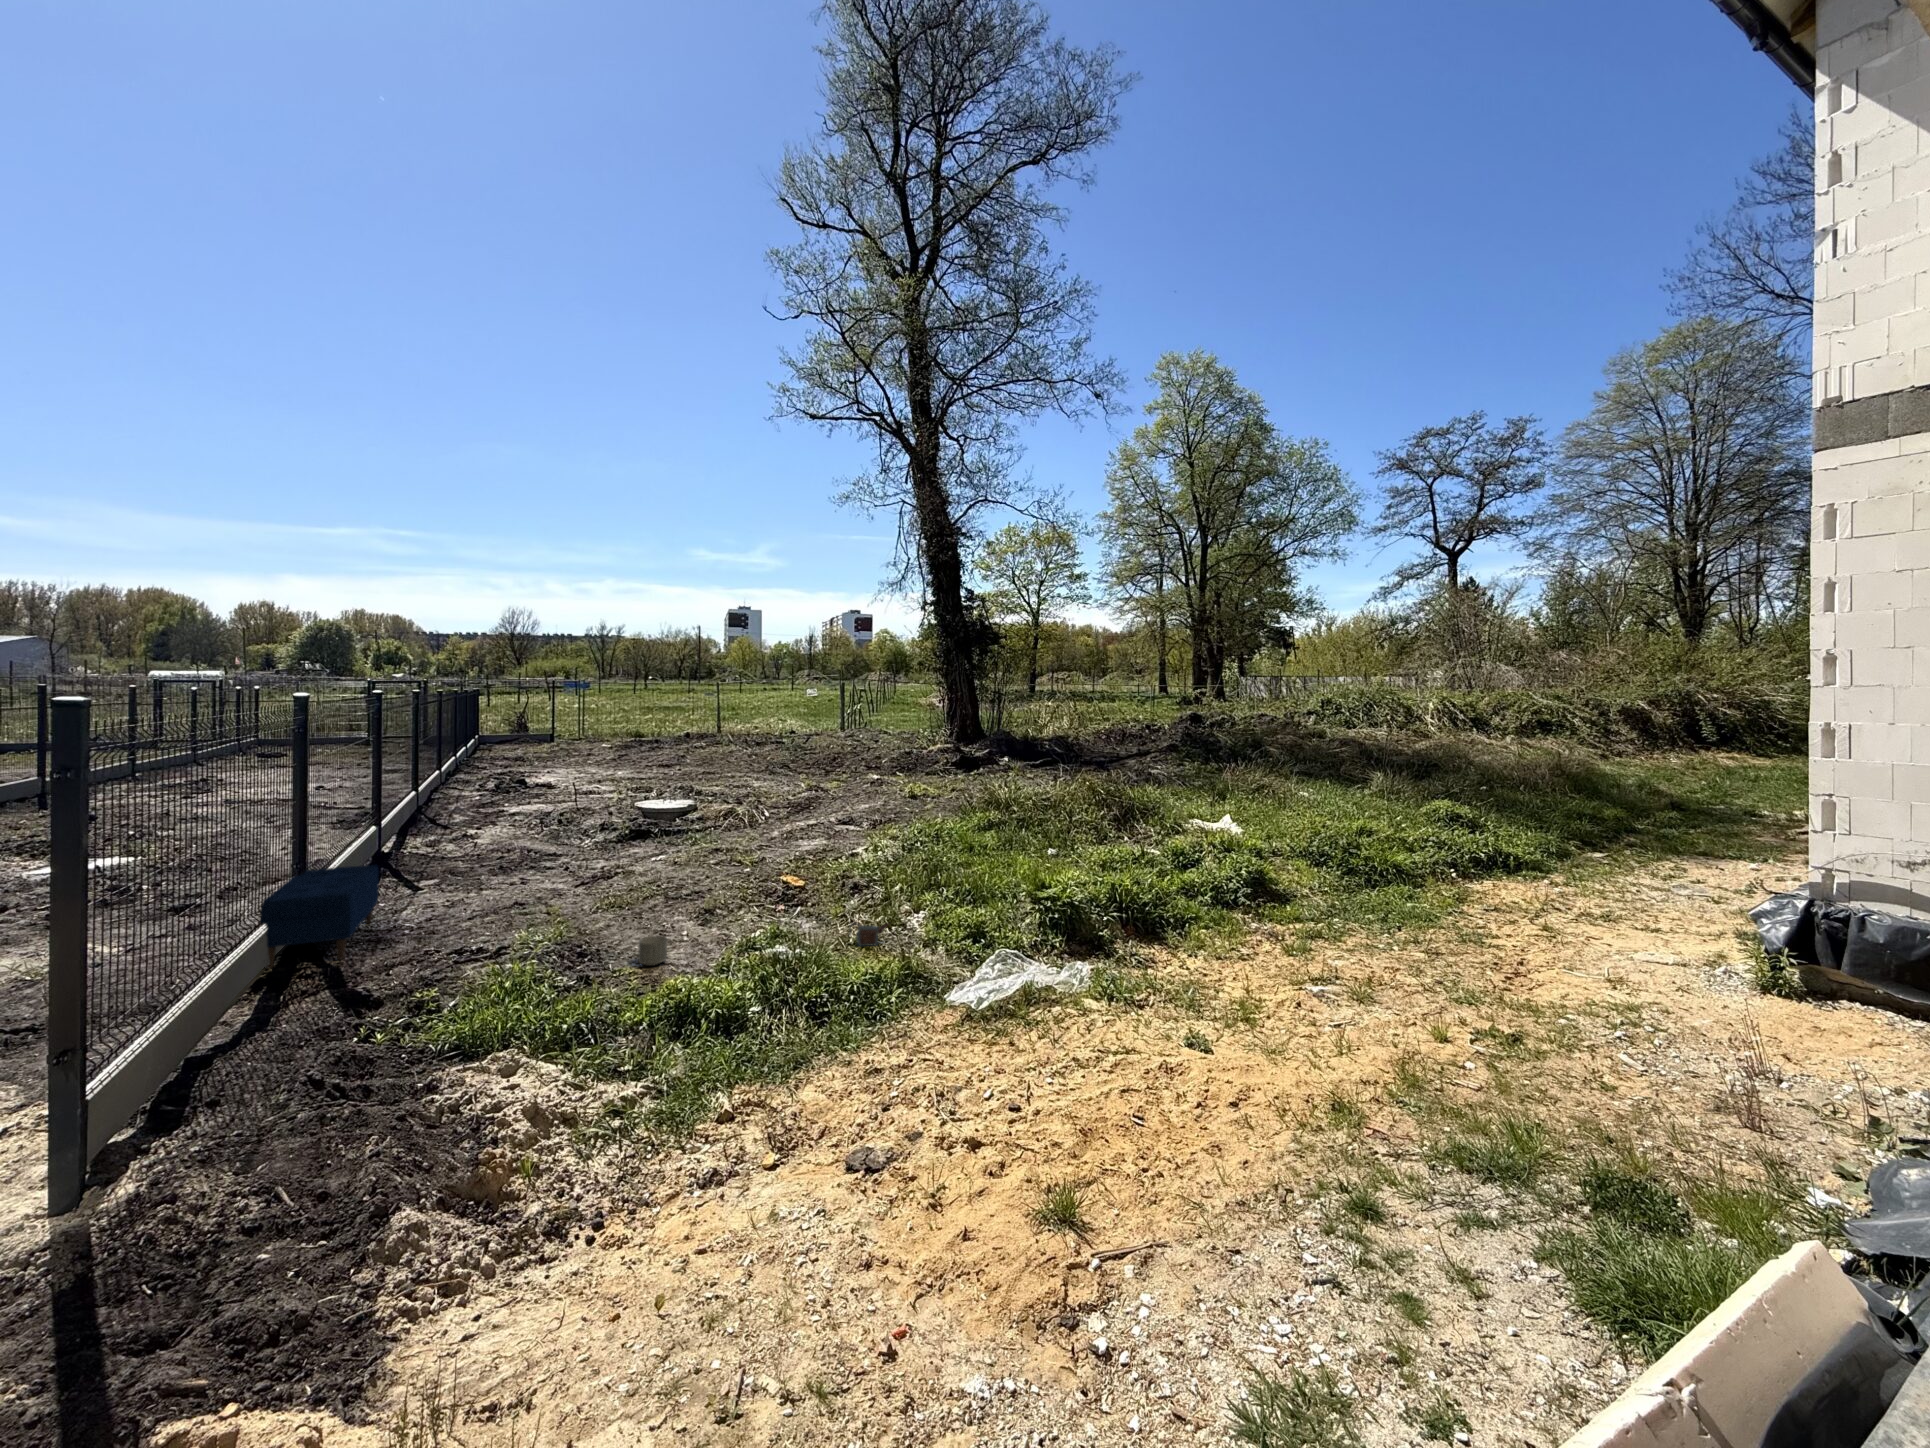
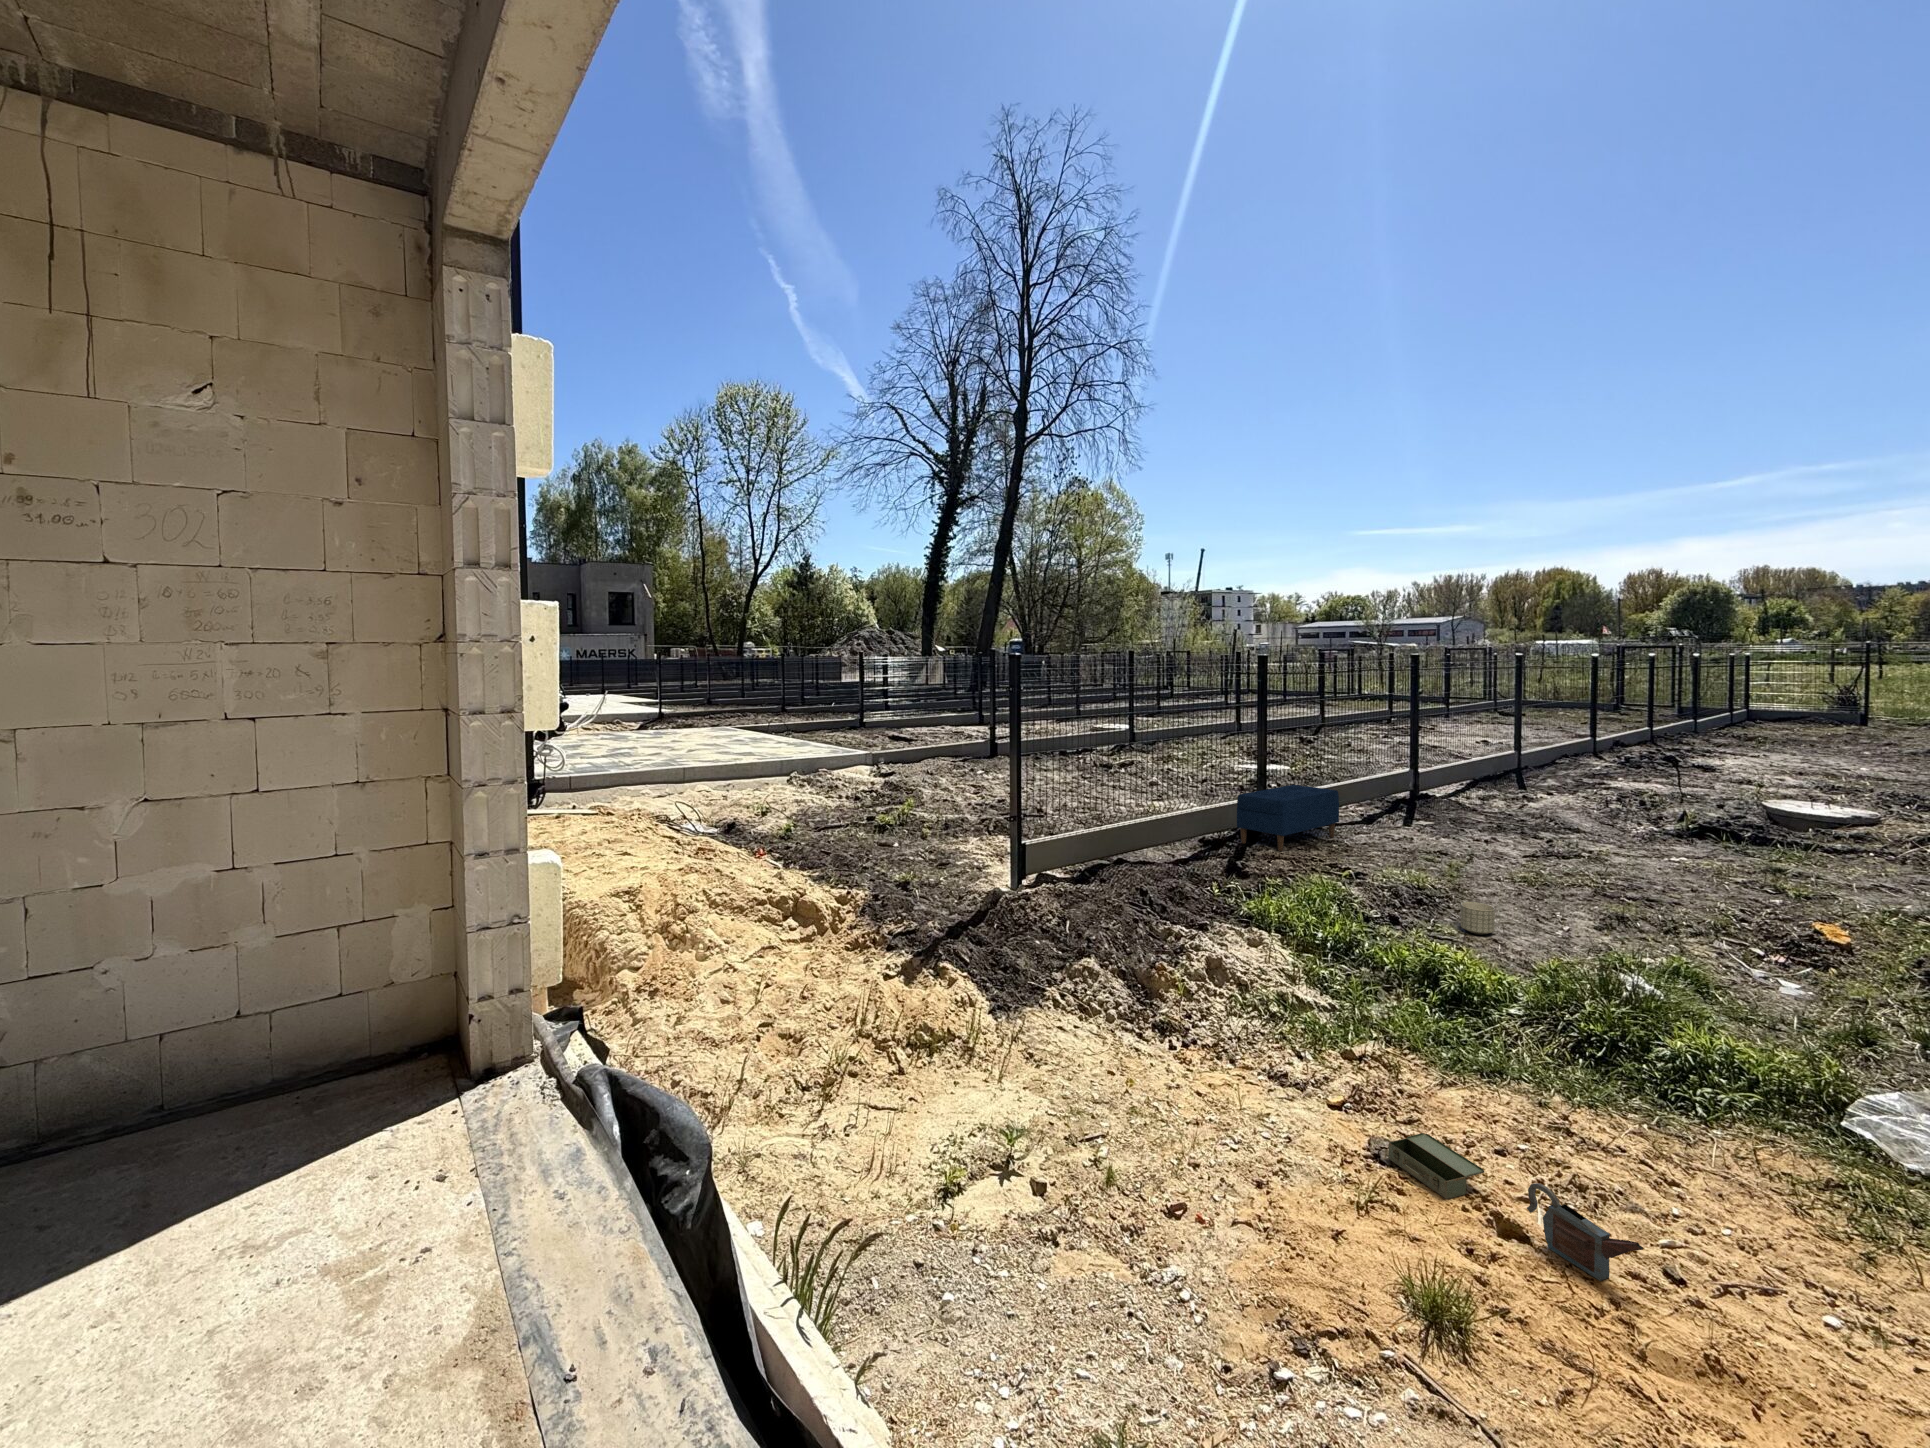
watering can: present [849,922,890,946] -> present [1527,1183,1643,1281]
toolbox: none [881,1123,938,1166] -> present [1388,1133,1484,1199]

